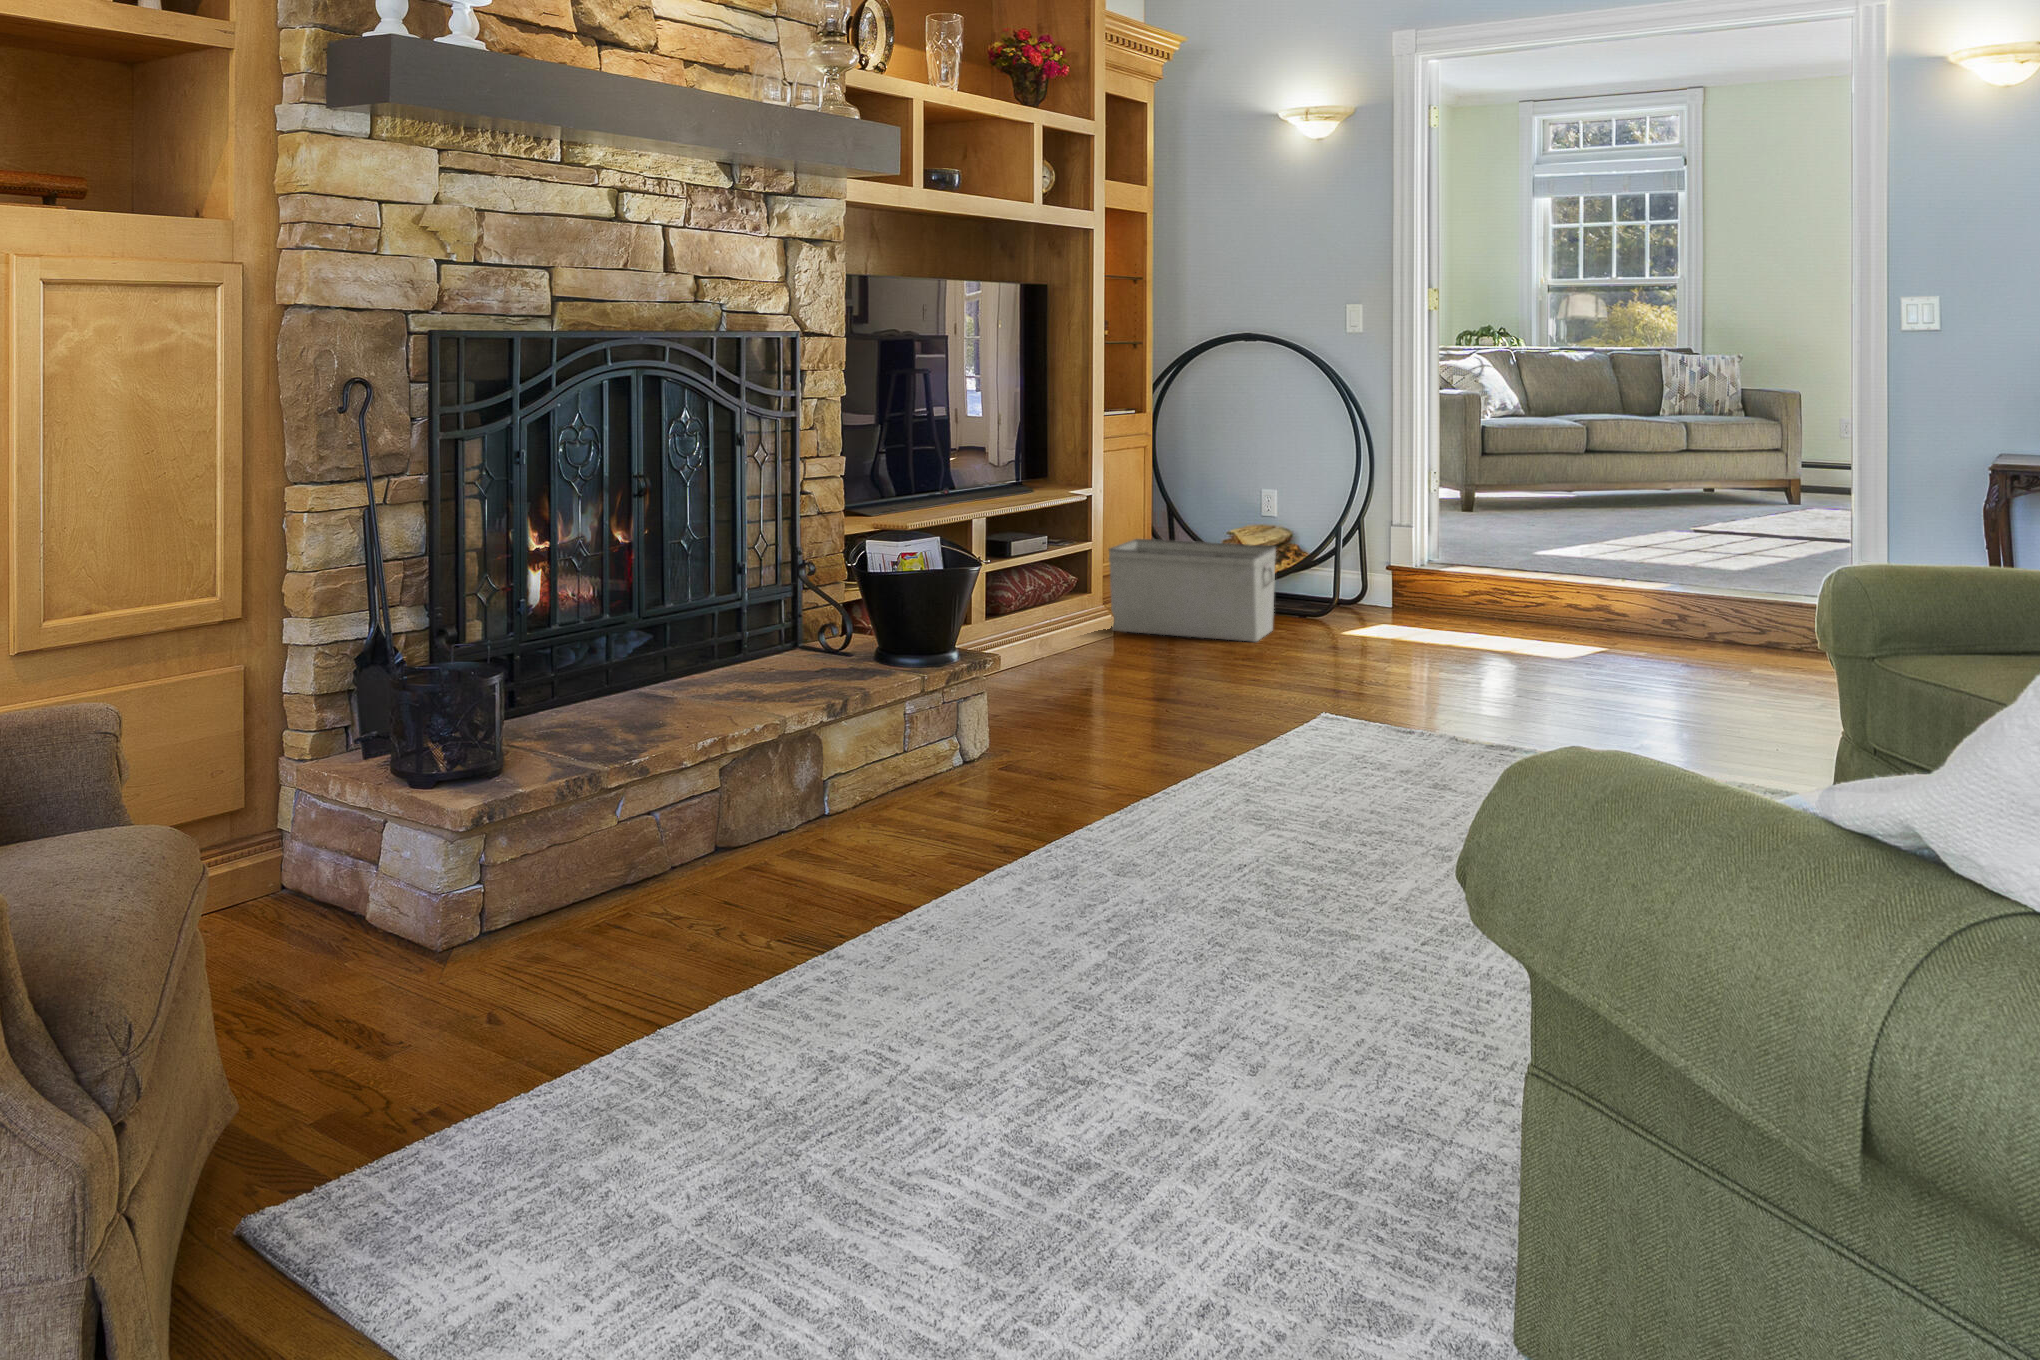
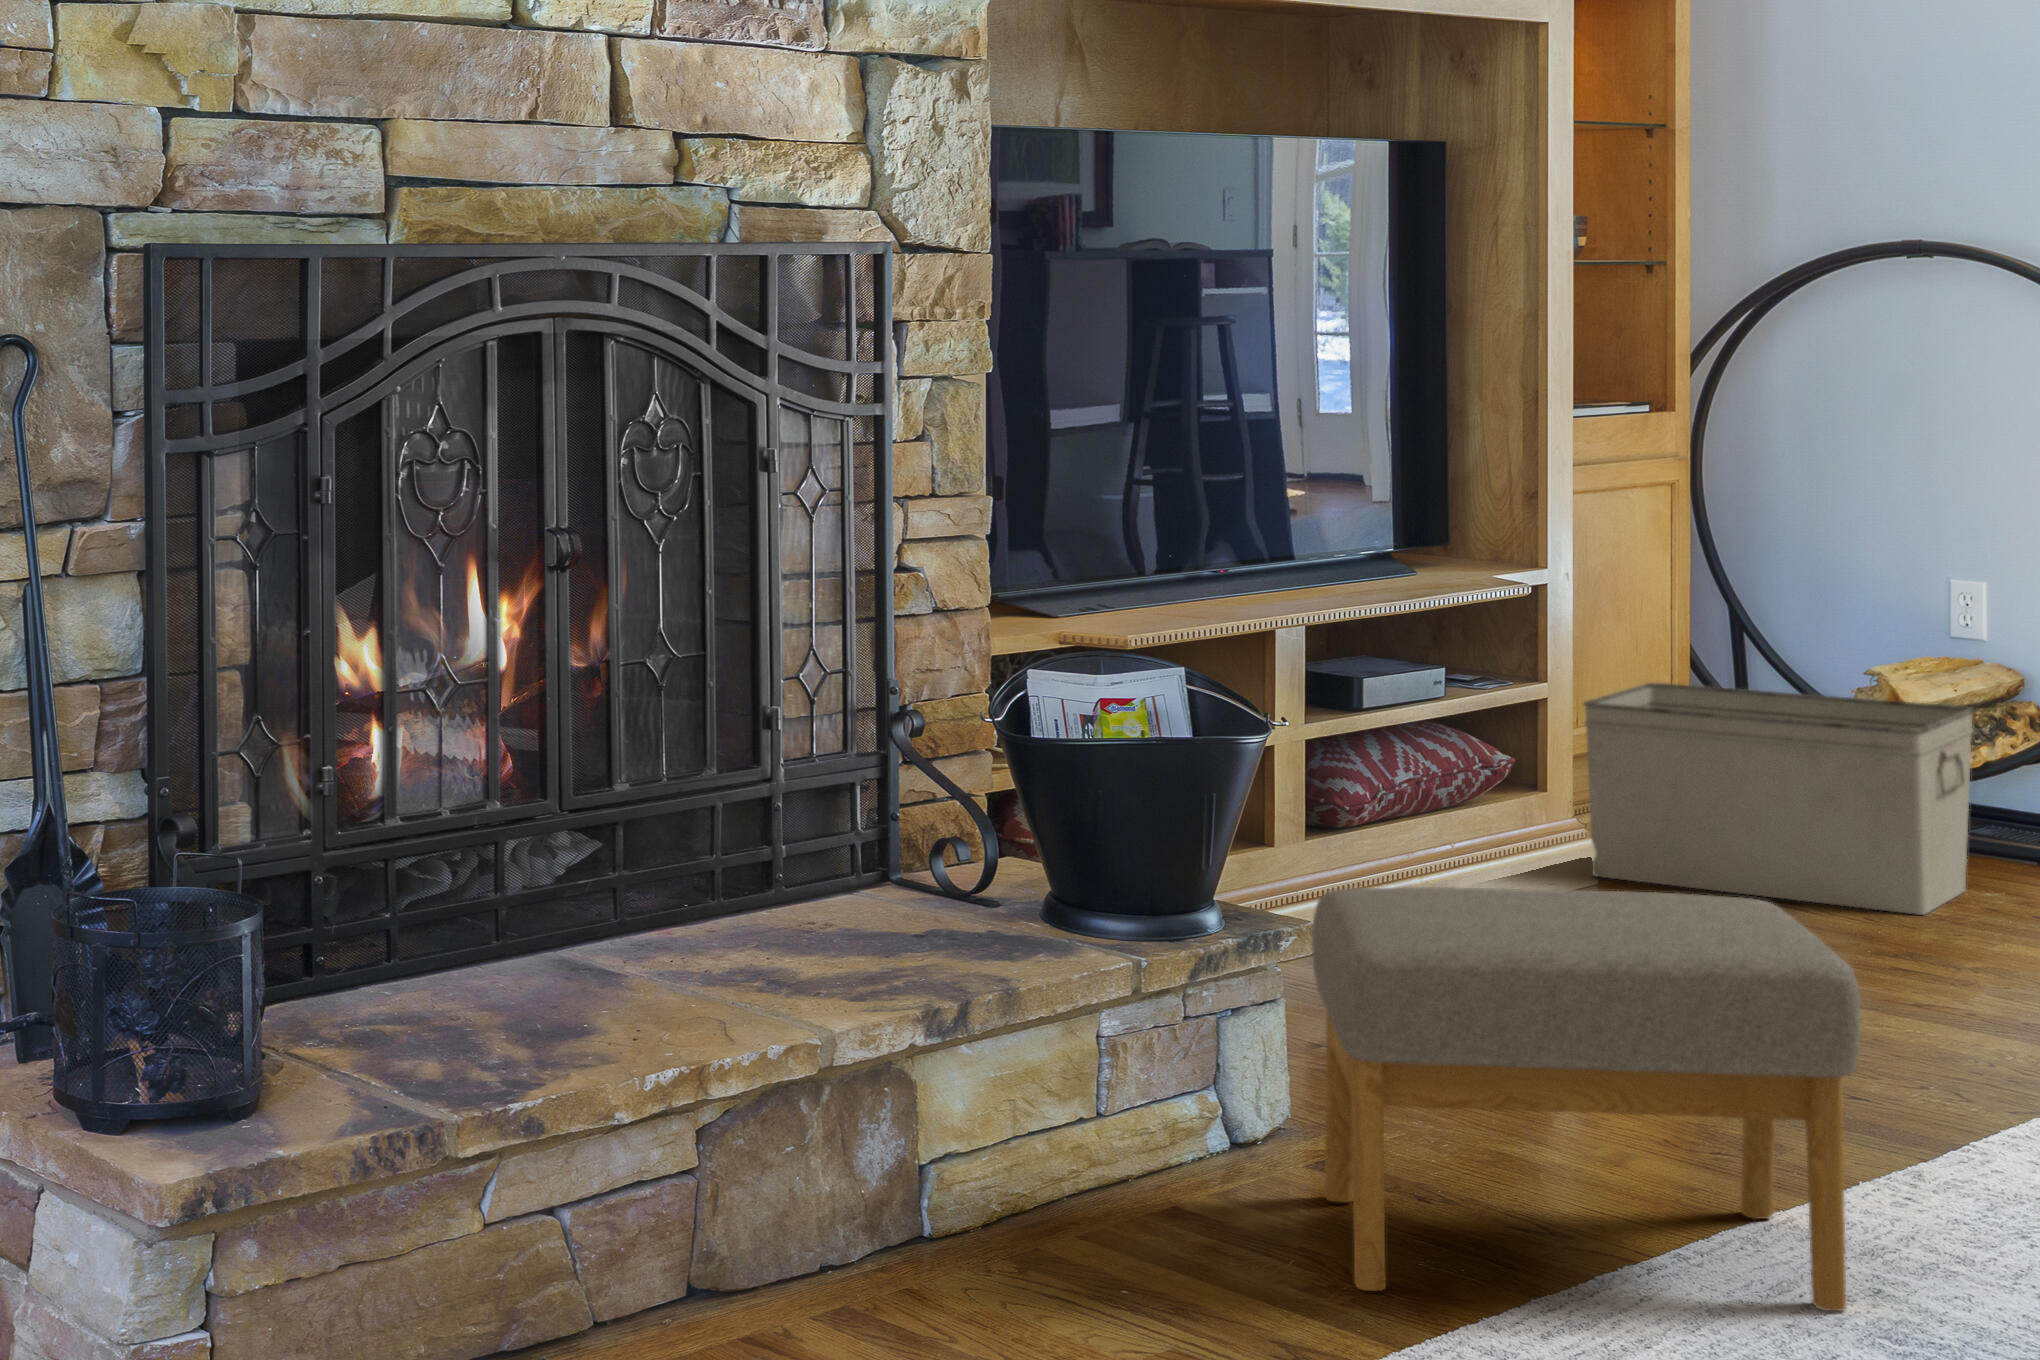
footstool: none [1005,635,1247,825] -> present [1312,887,1860,1311]

